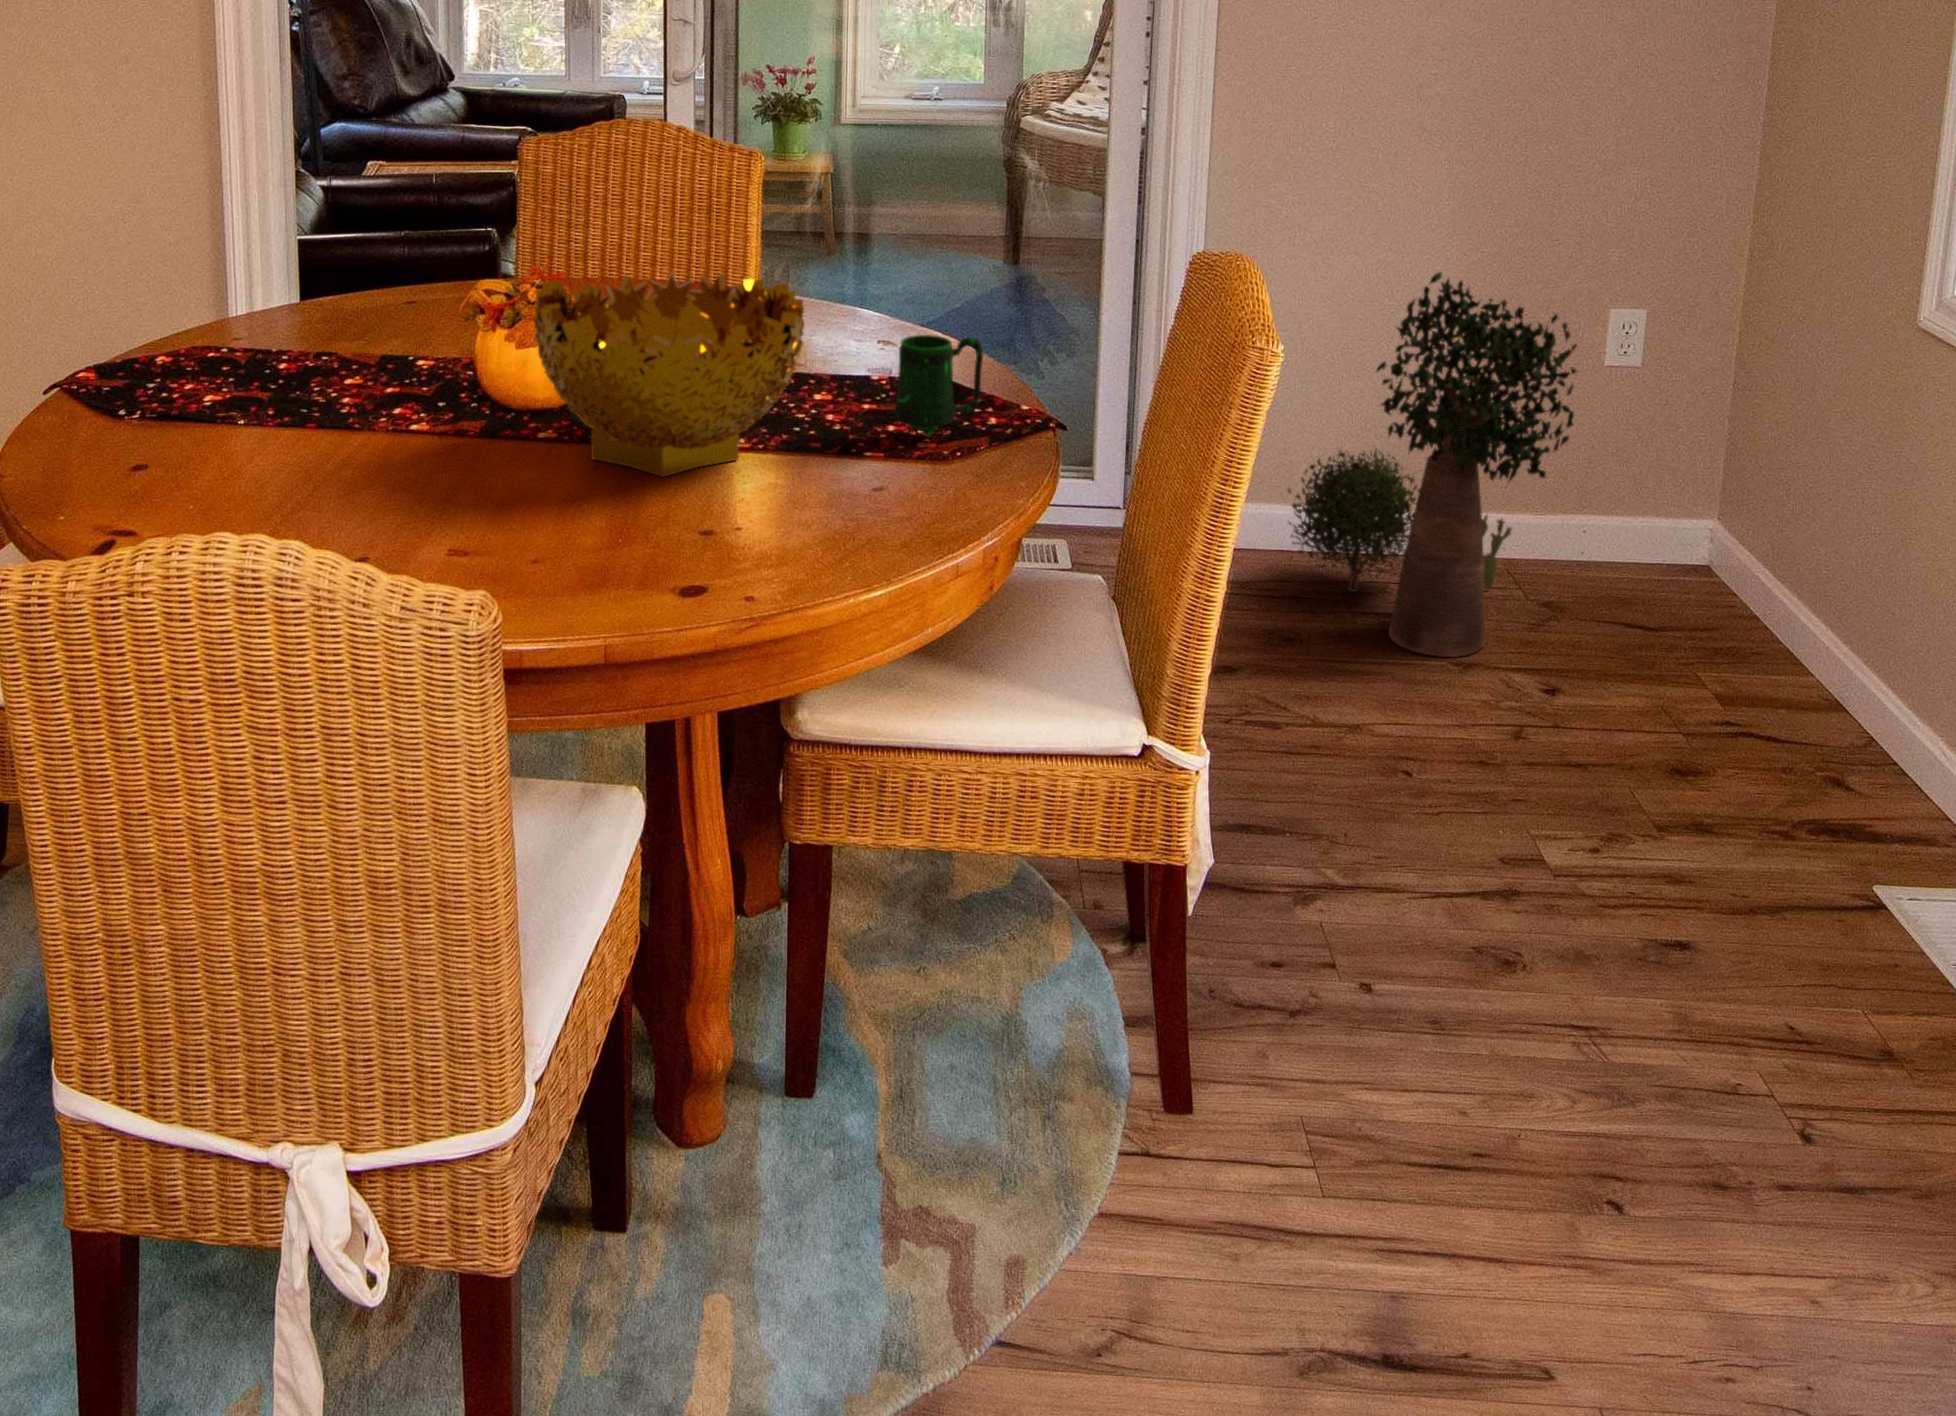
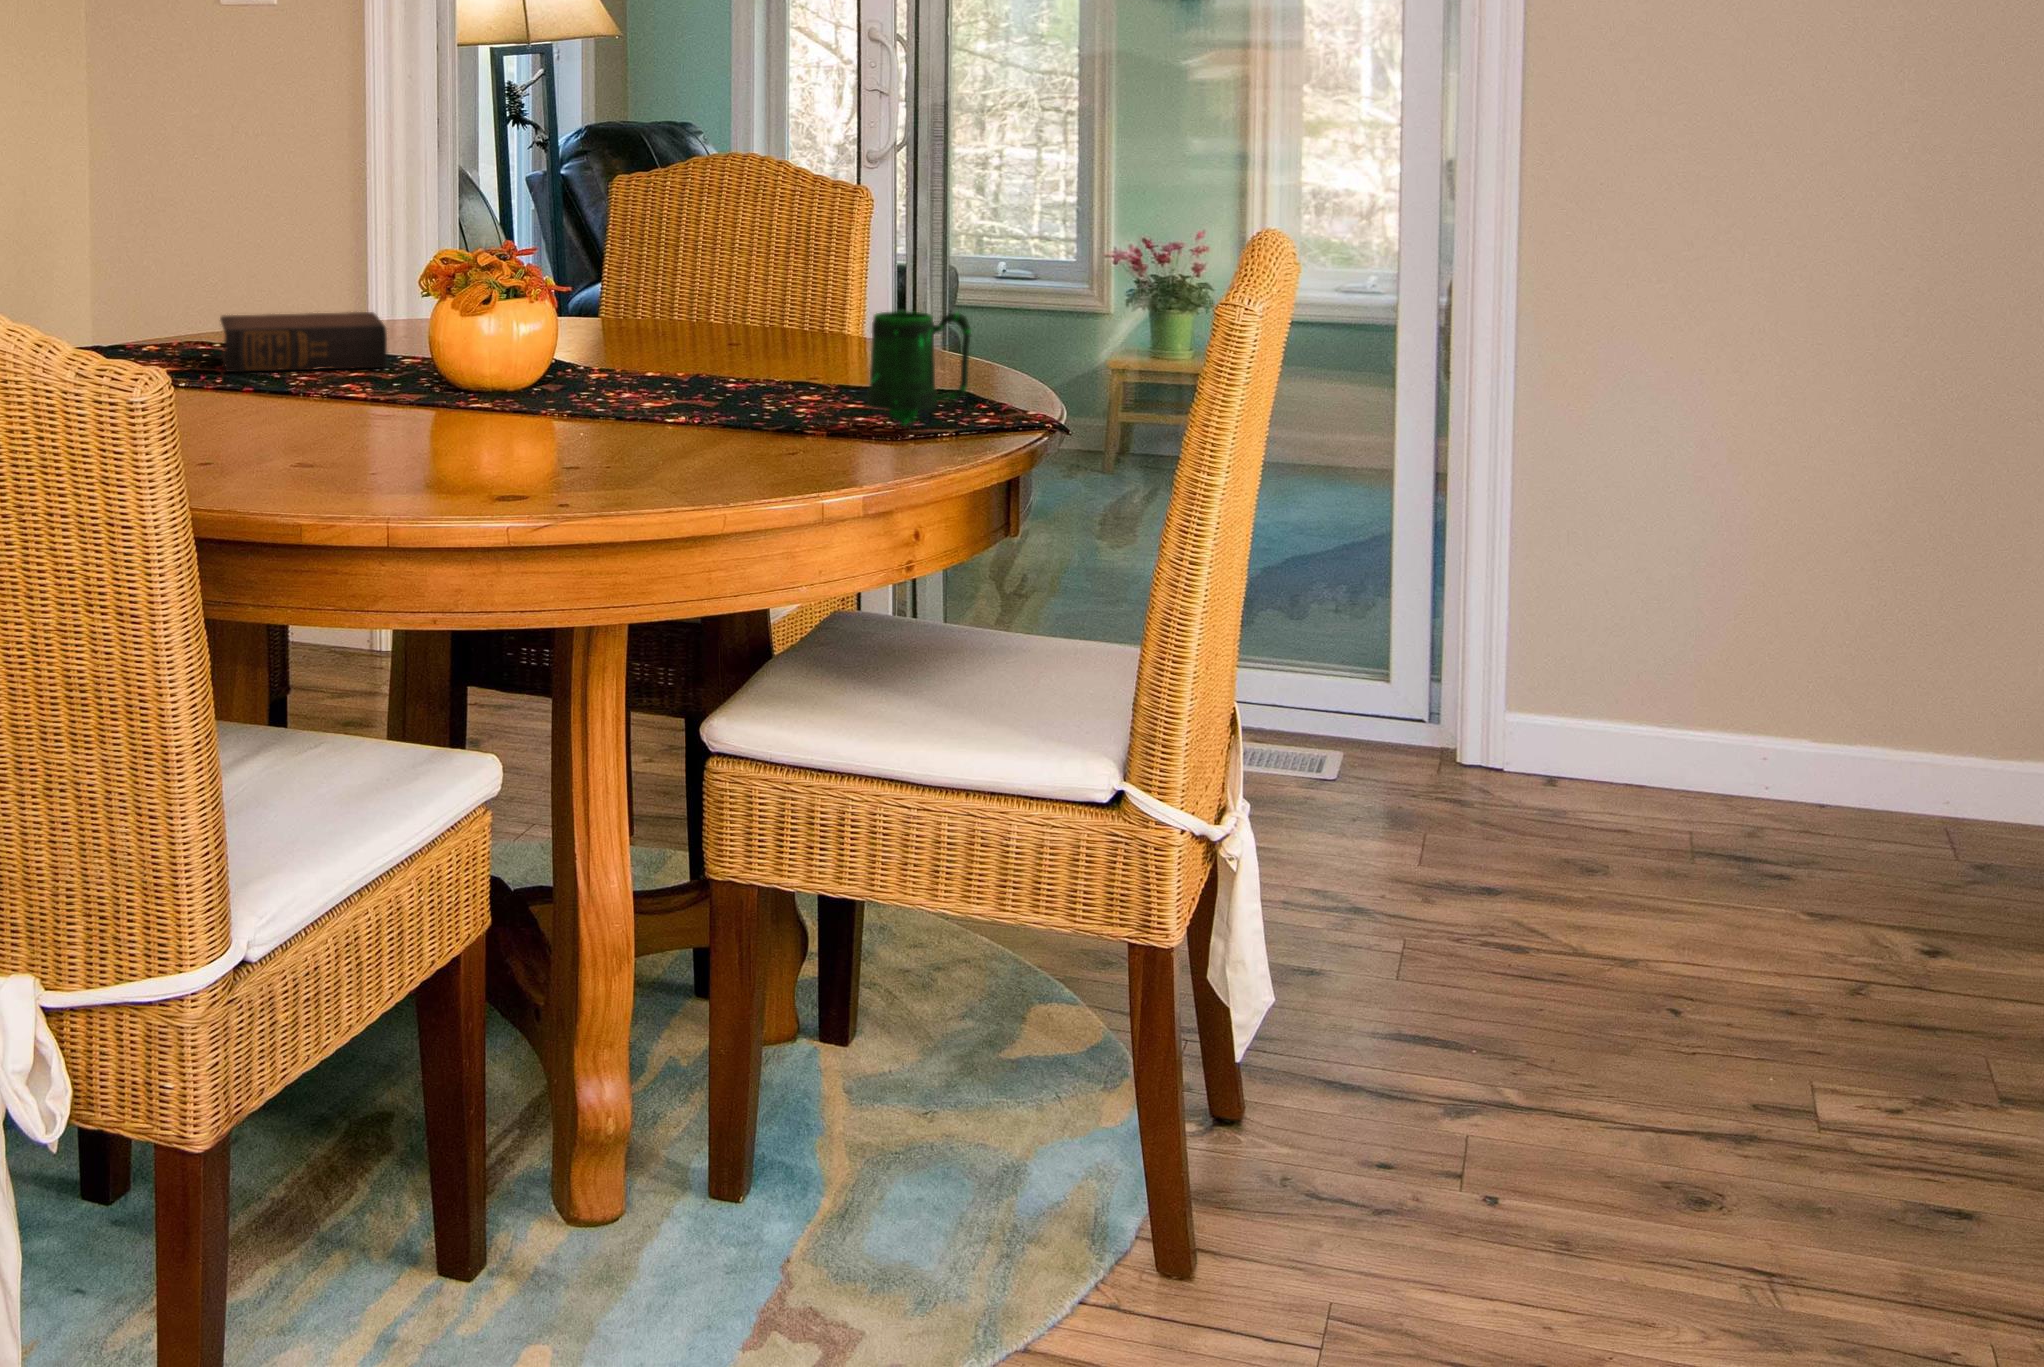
potted plant: present [1288,272,1577,657] -> none [1597,392,1991,897]
decorative bowl: present [534,273,804,477] -> none [469,236,762,437]
book: none [193,309,381,393] -> present [220,312,387,372]

